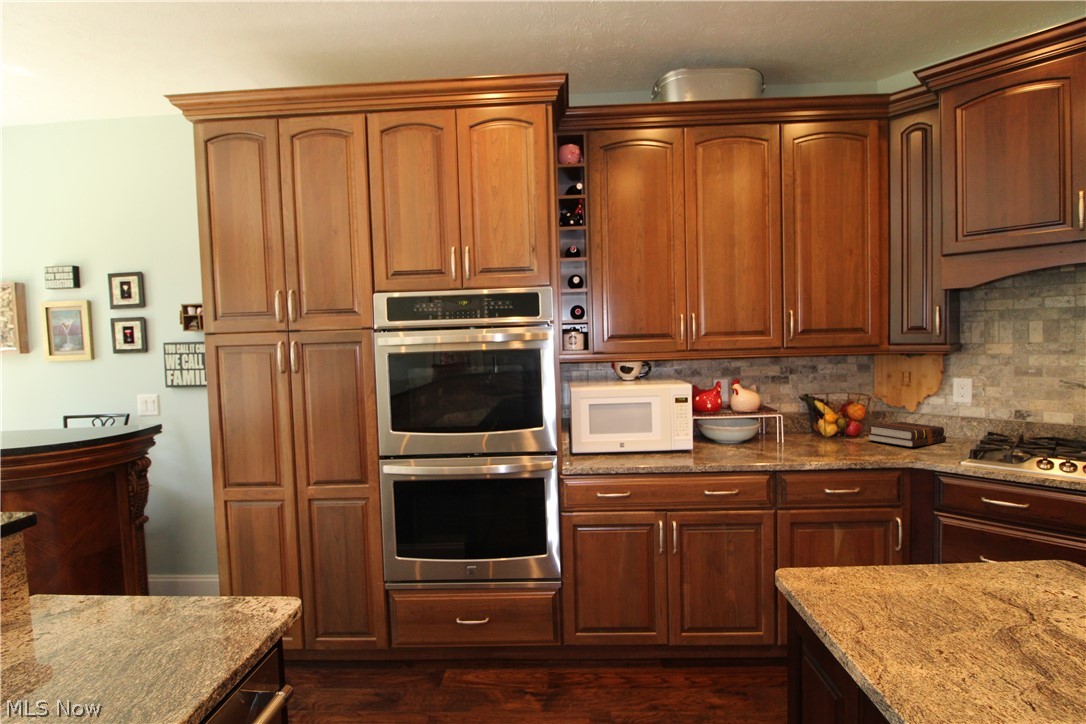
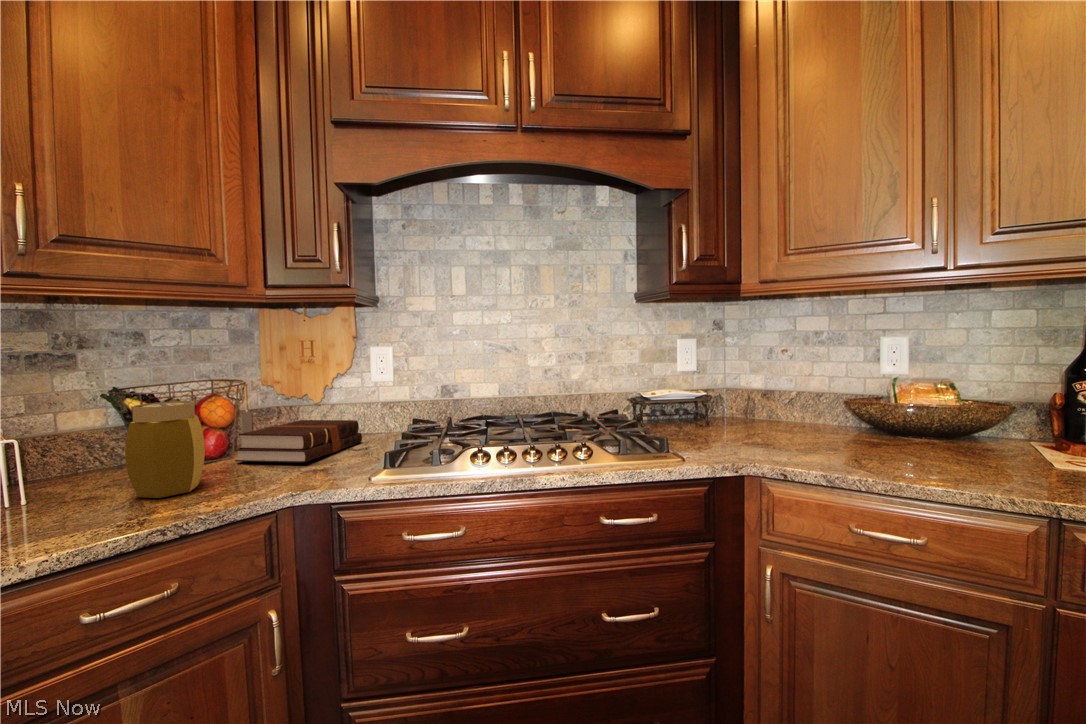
jar: none [829,406,861,451] -> present [125,401,205,498]

